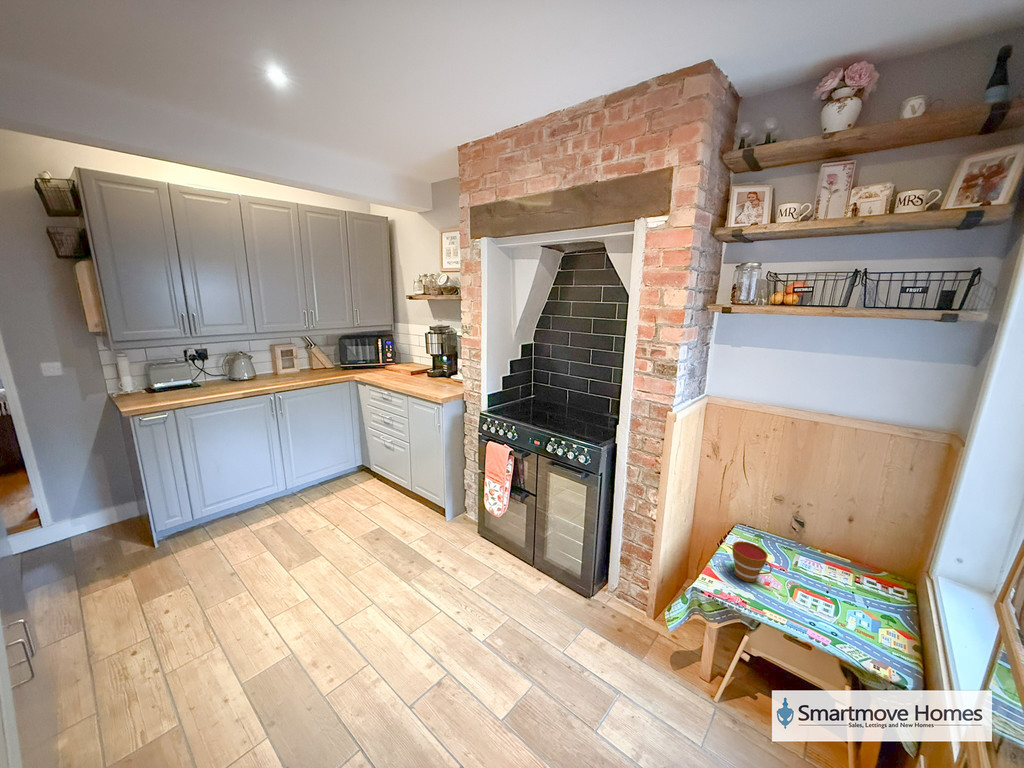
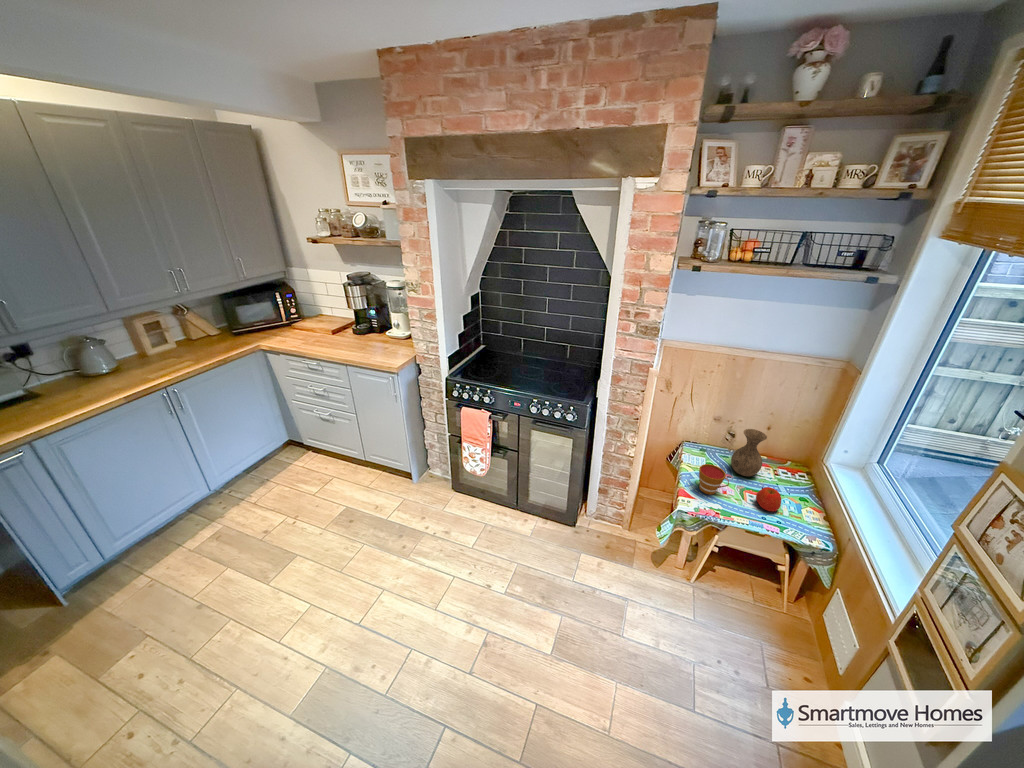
vase: none [788,508,834,574] -> present [731,429,767,476]
apple: none [811,585,848,621] -> present [756,487,781,511]

